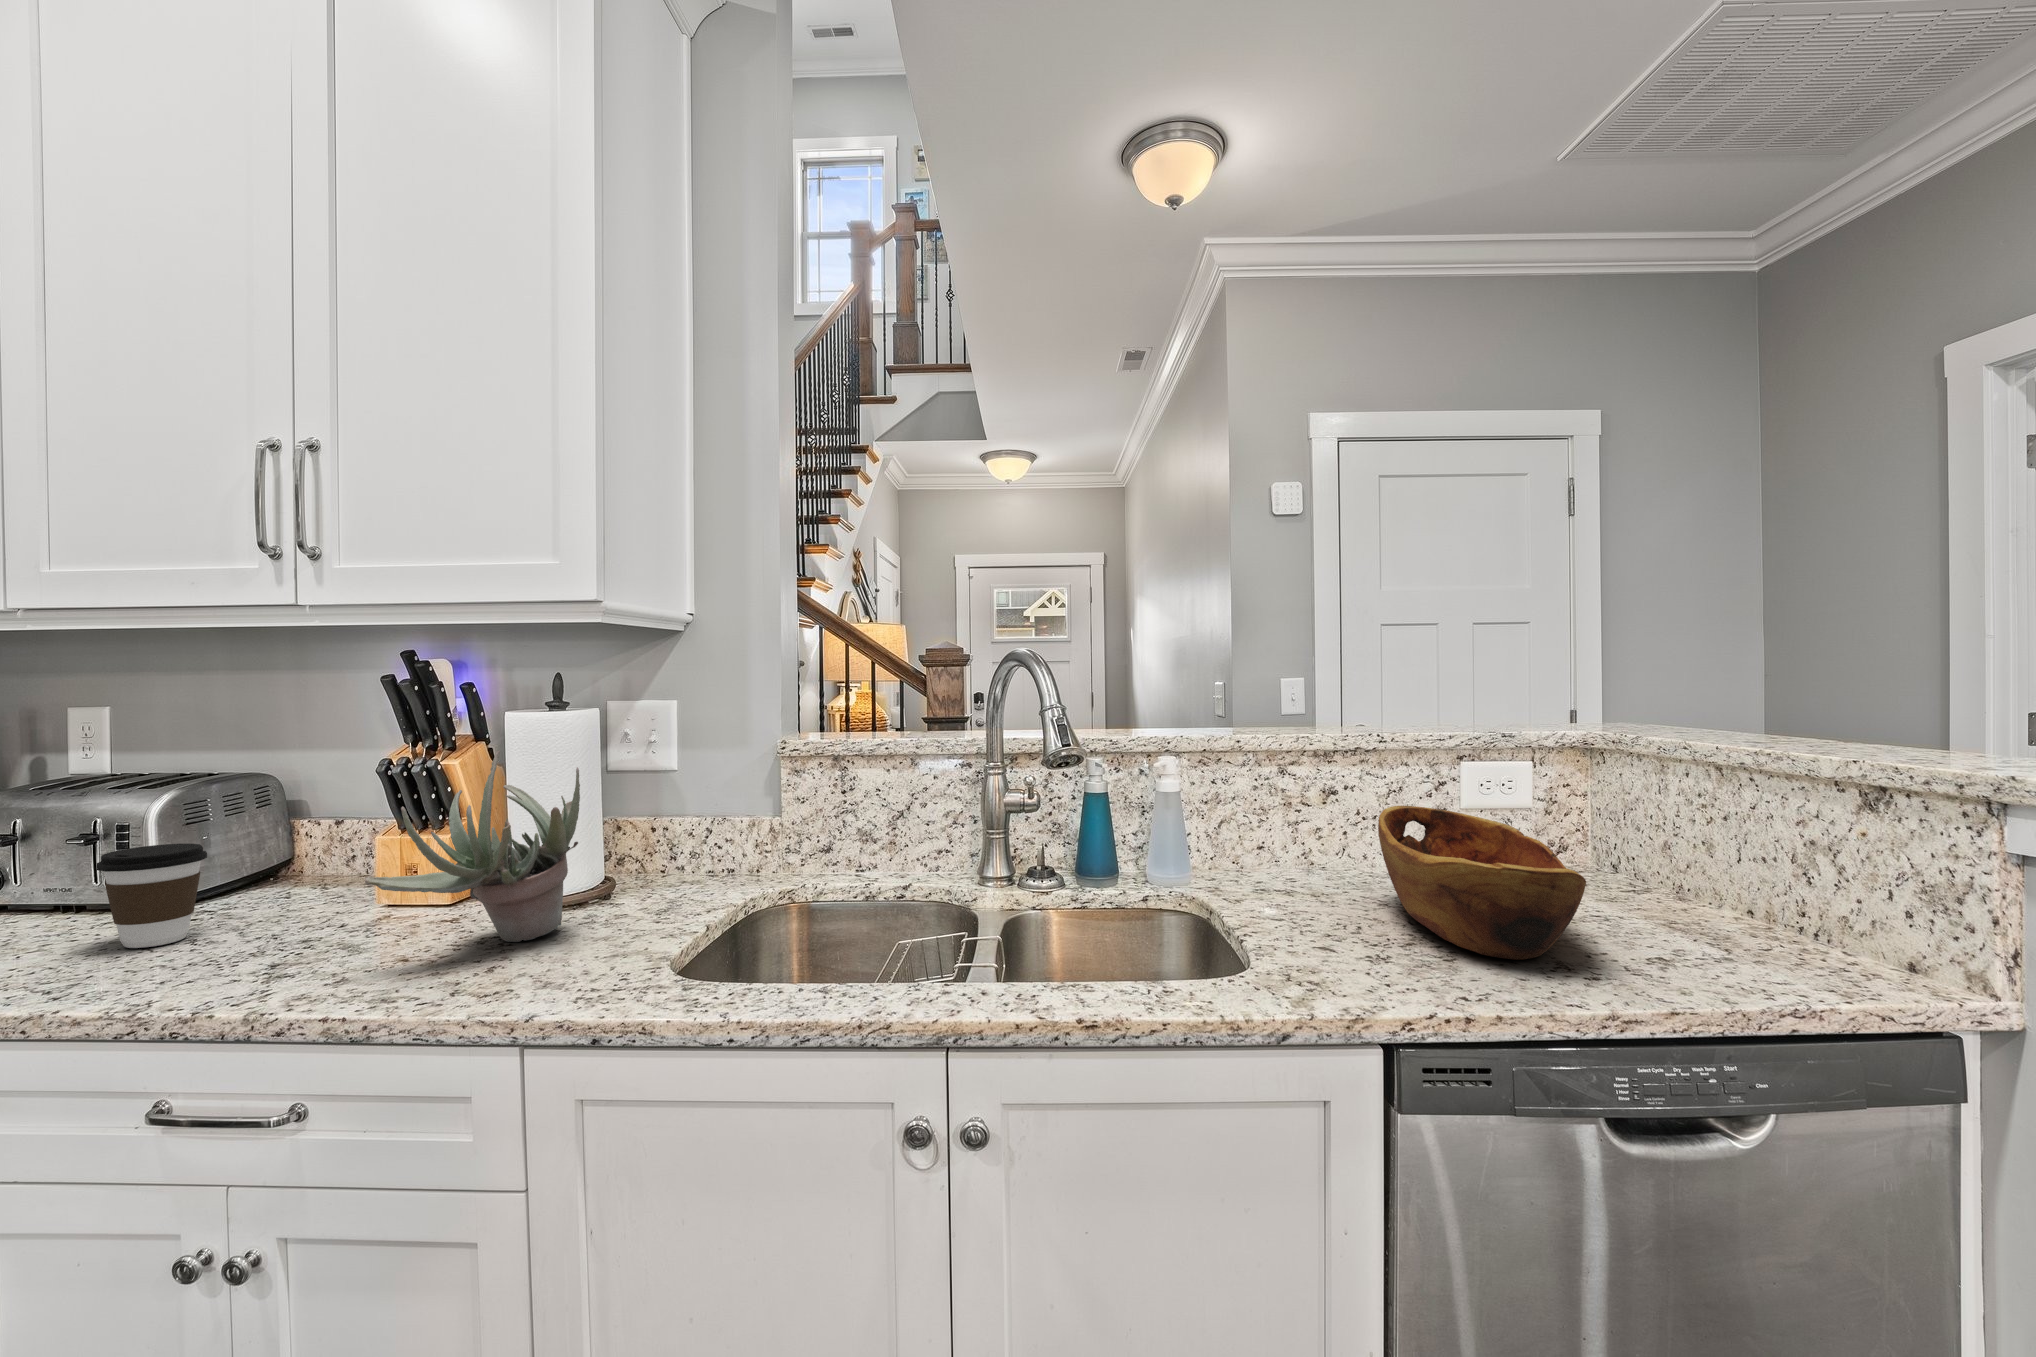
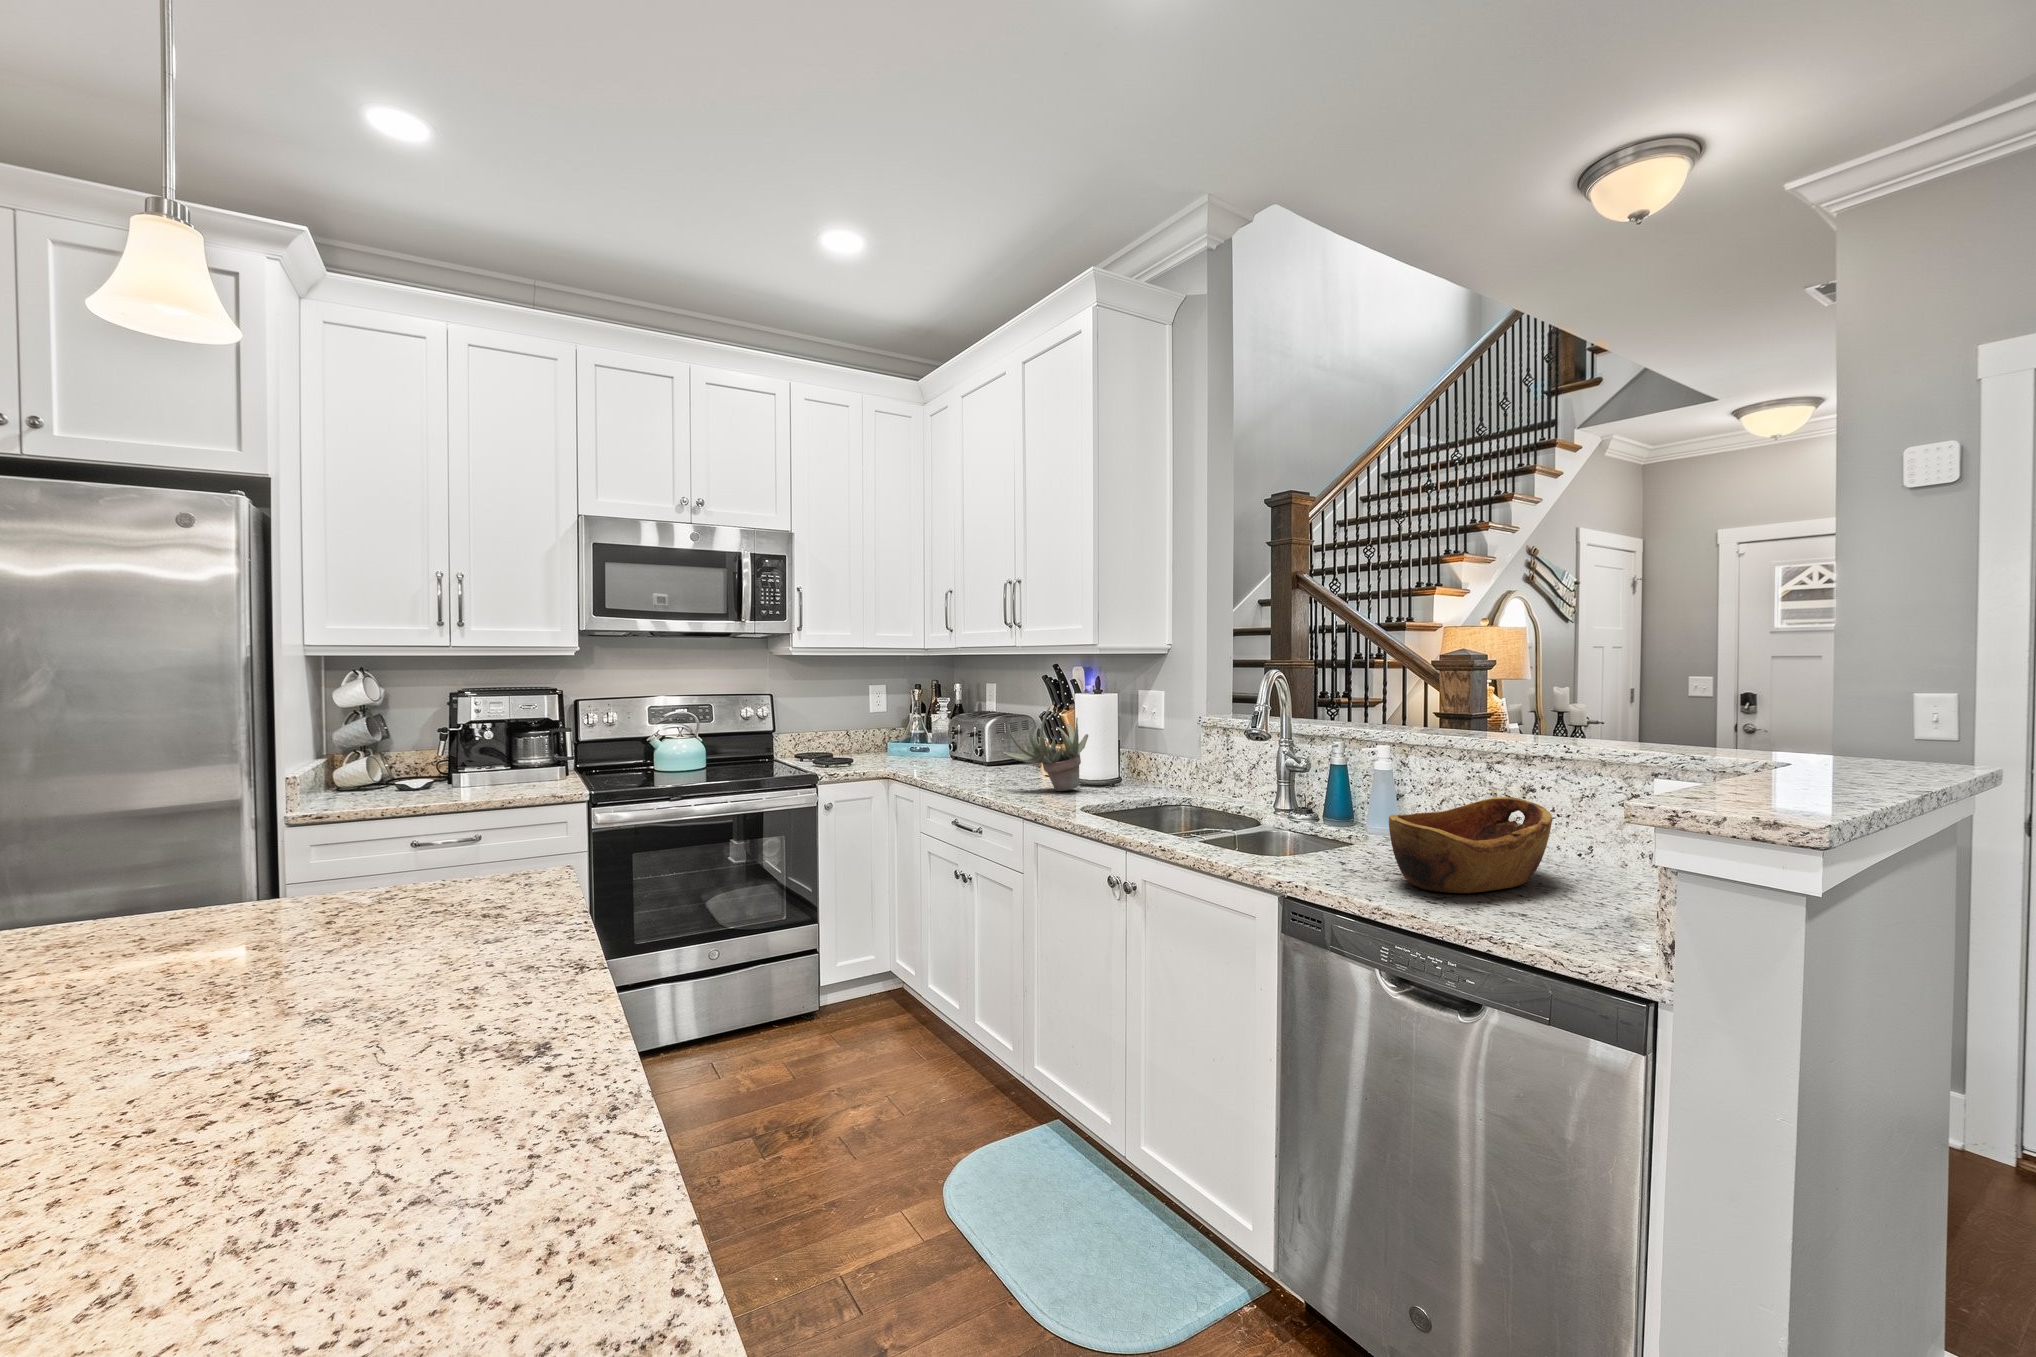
coffee cup: present [97,843,207,948] -> none [964,736,996,773]

